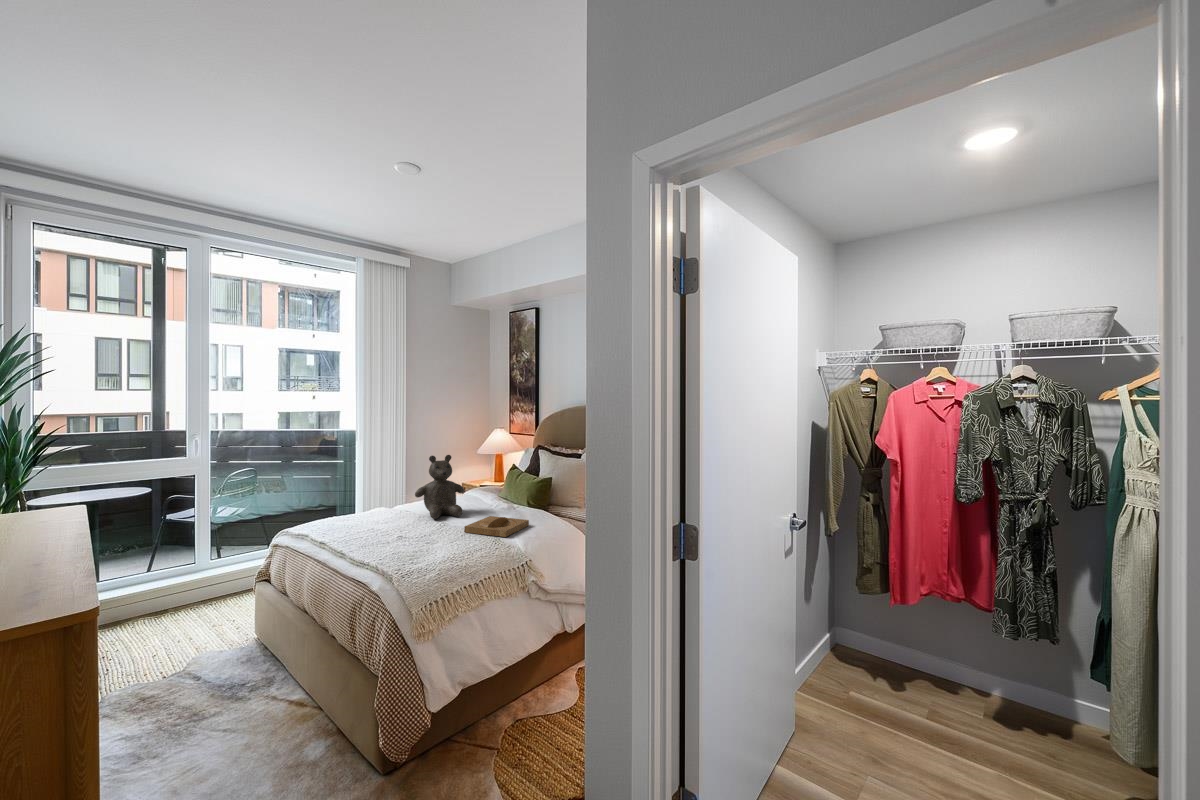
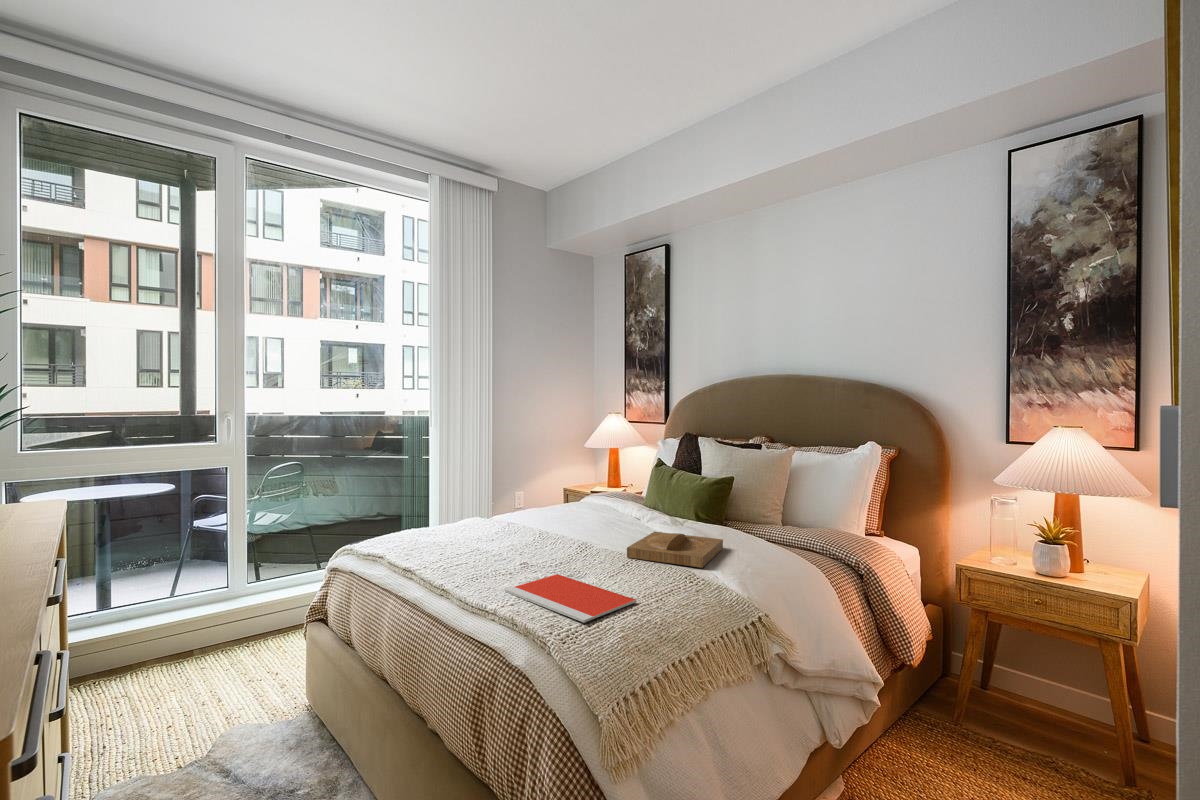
teddy bear: present [415,455,464,519] -> none [534,436,607,534]
notebook: none [378,543,453,567] -> present [505,574,637,623]

